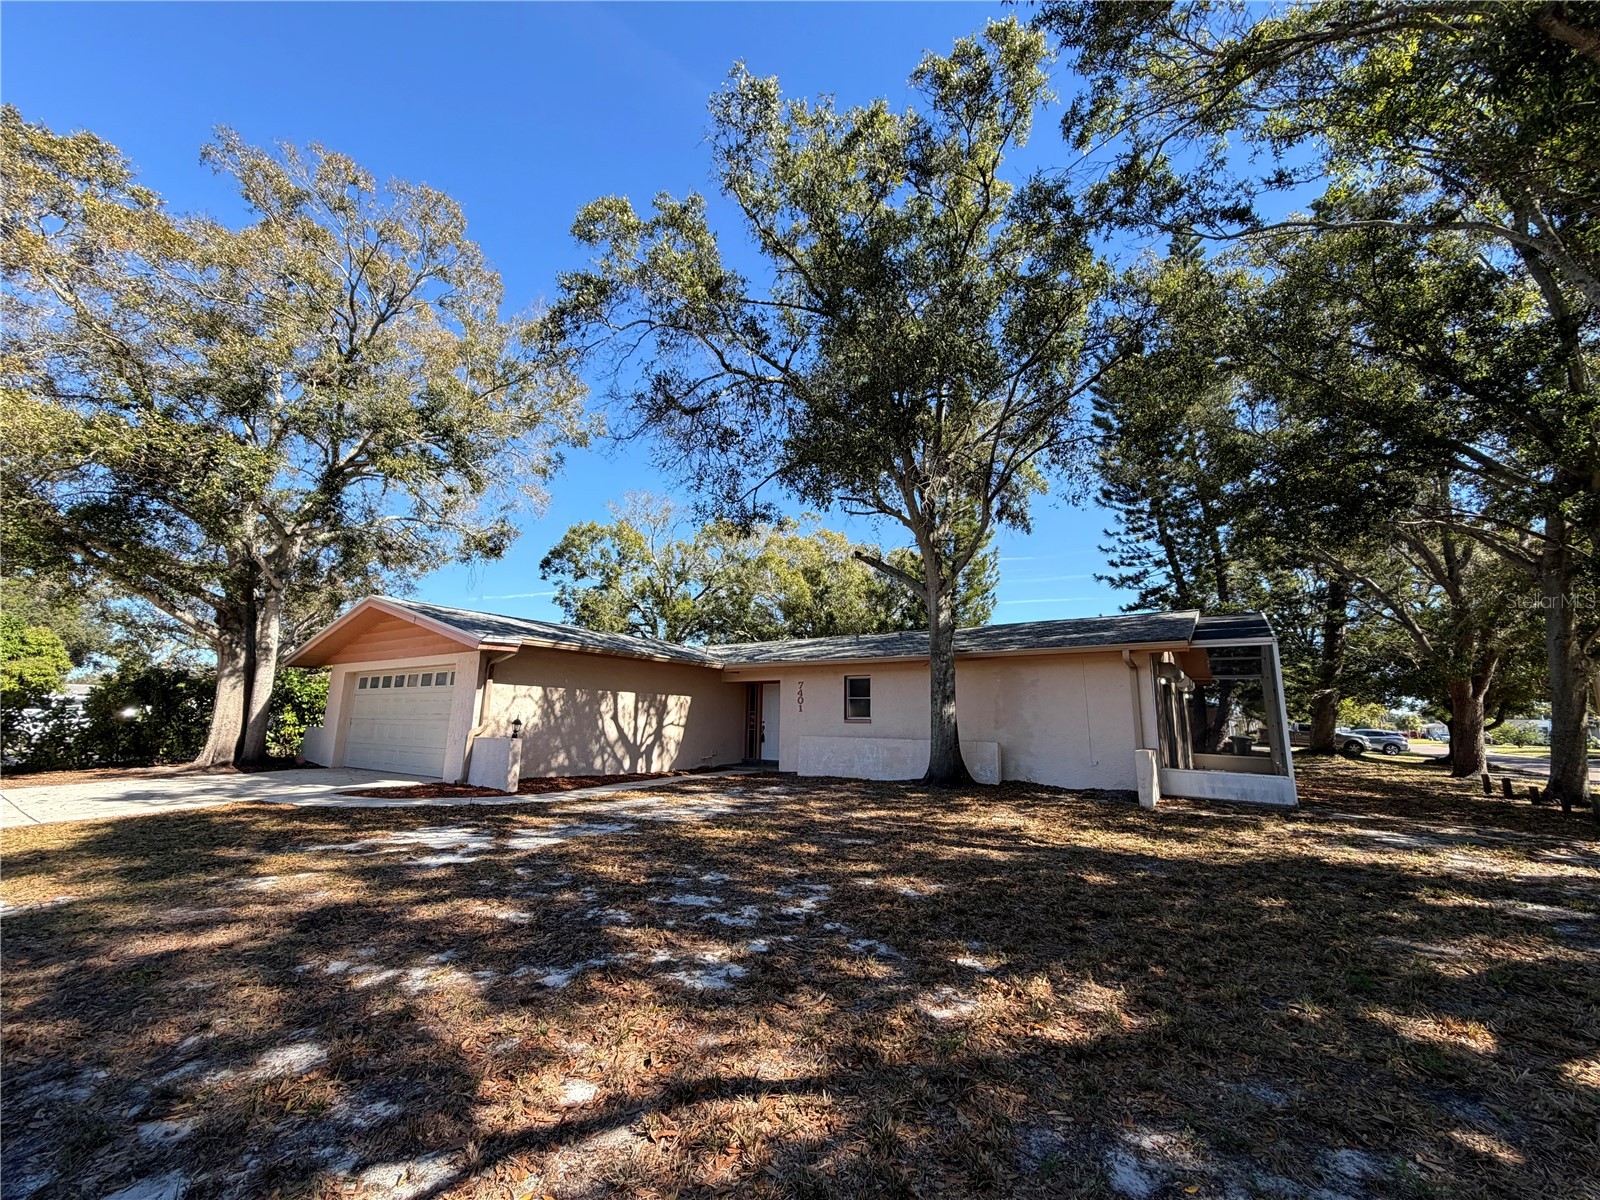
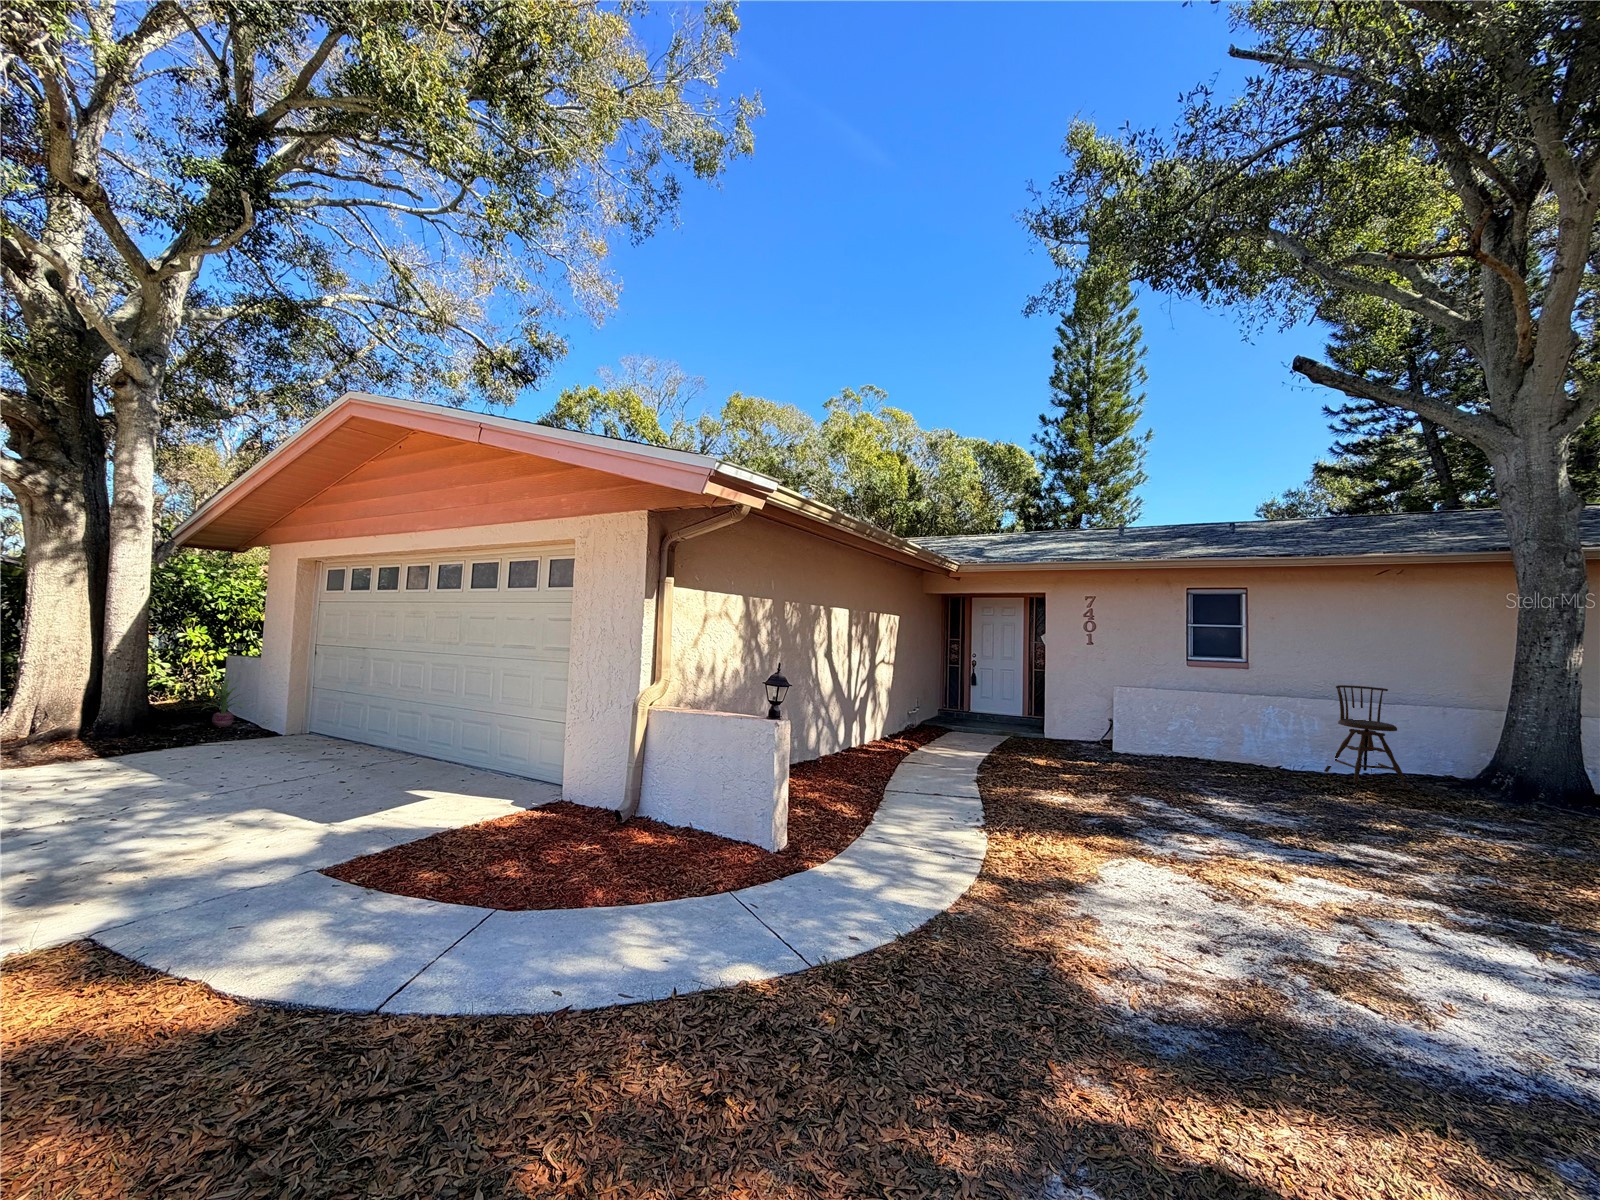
chair: none [883,730,912,785] -> present [1324,685,1408,787]

